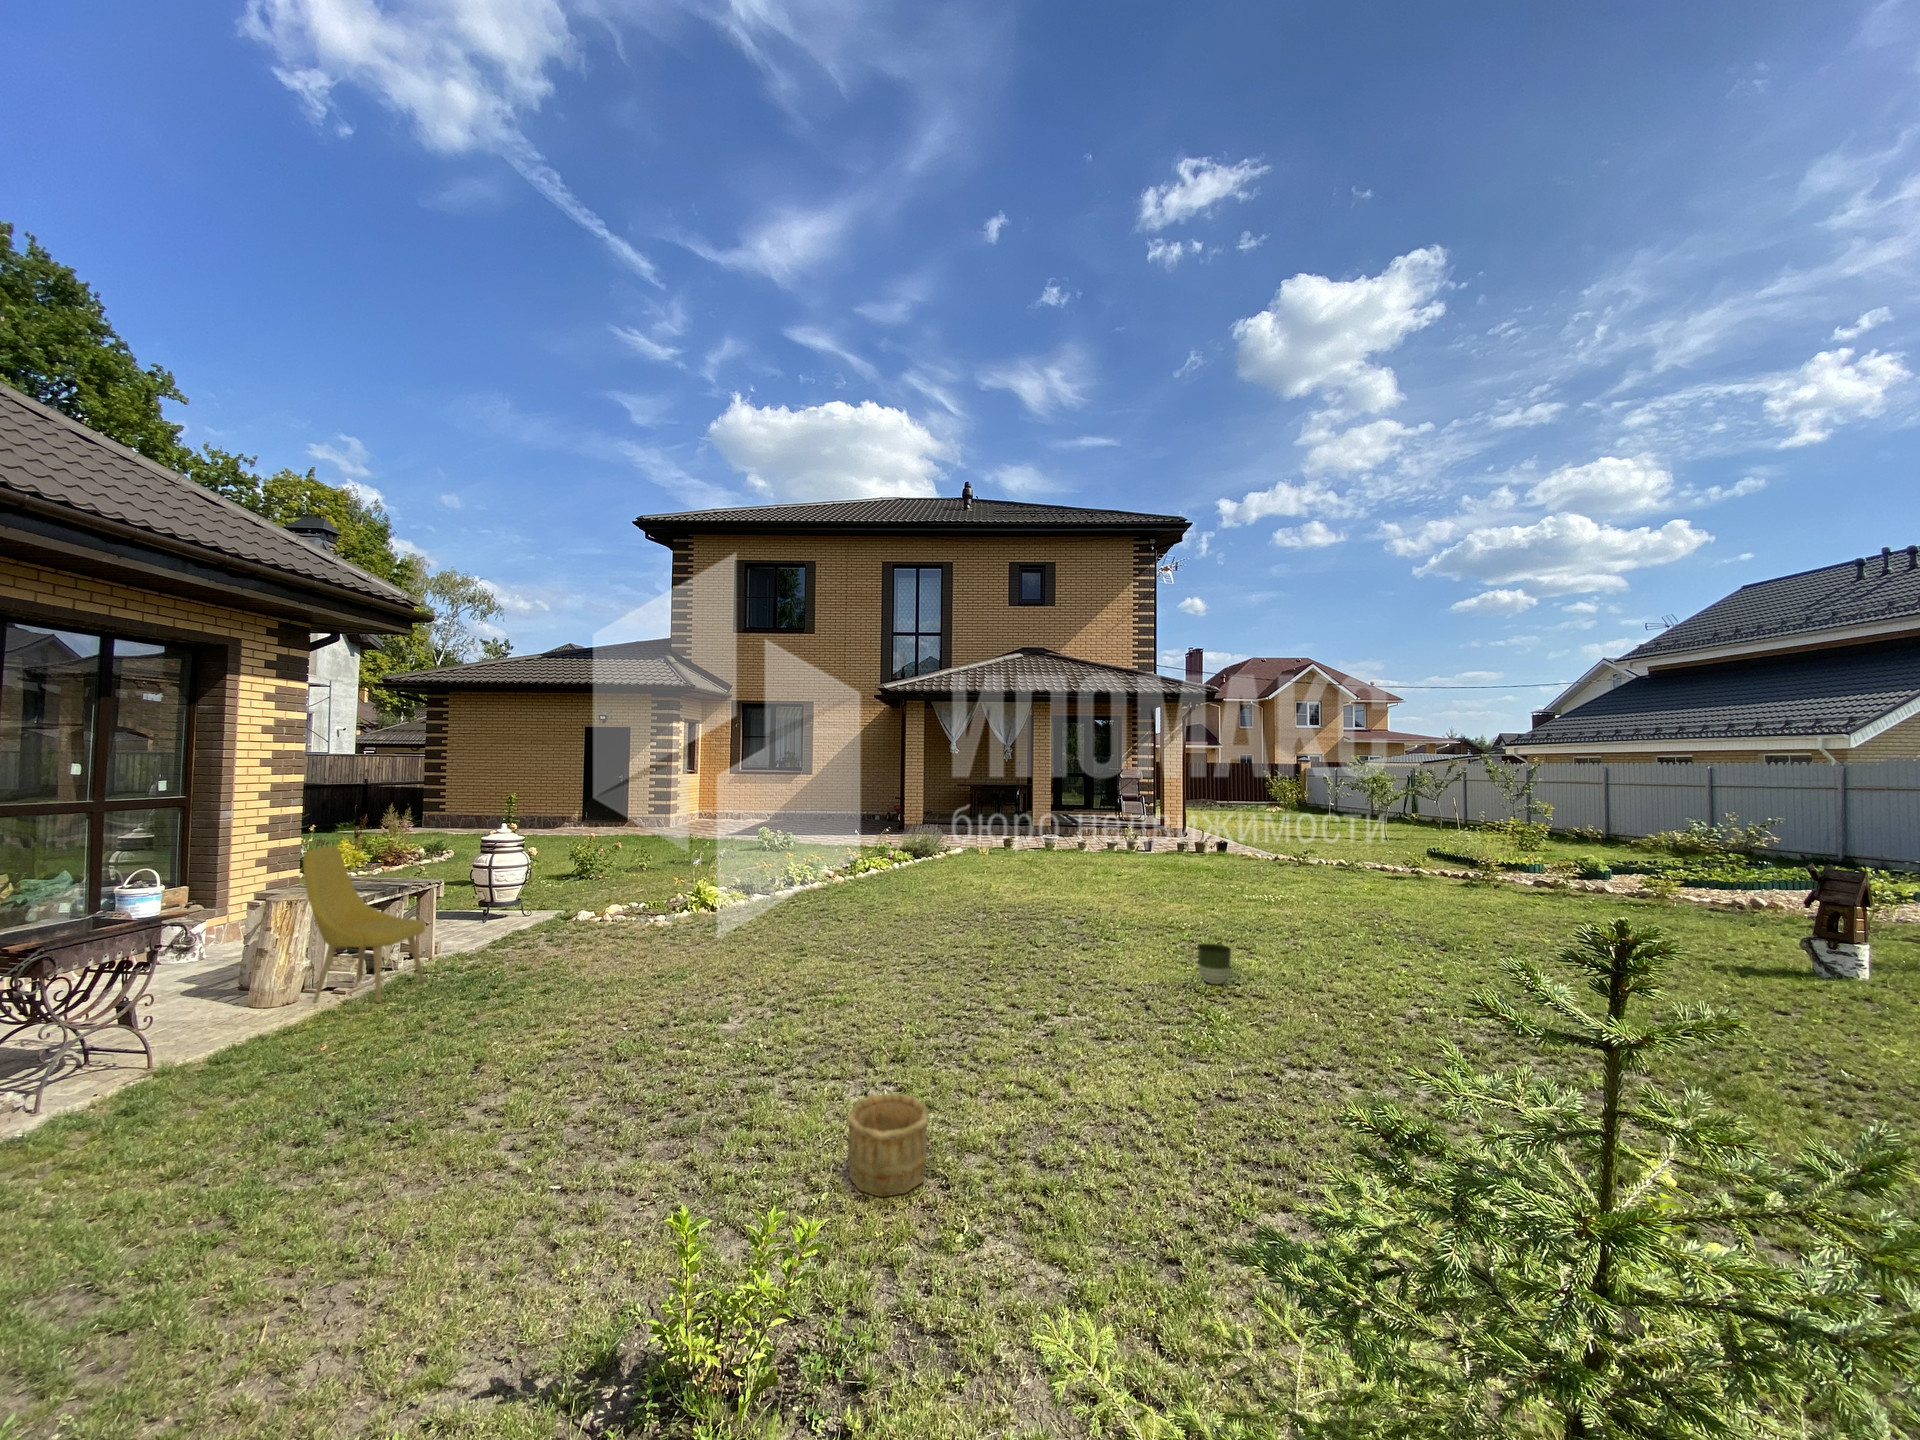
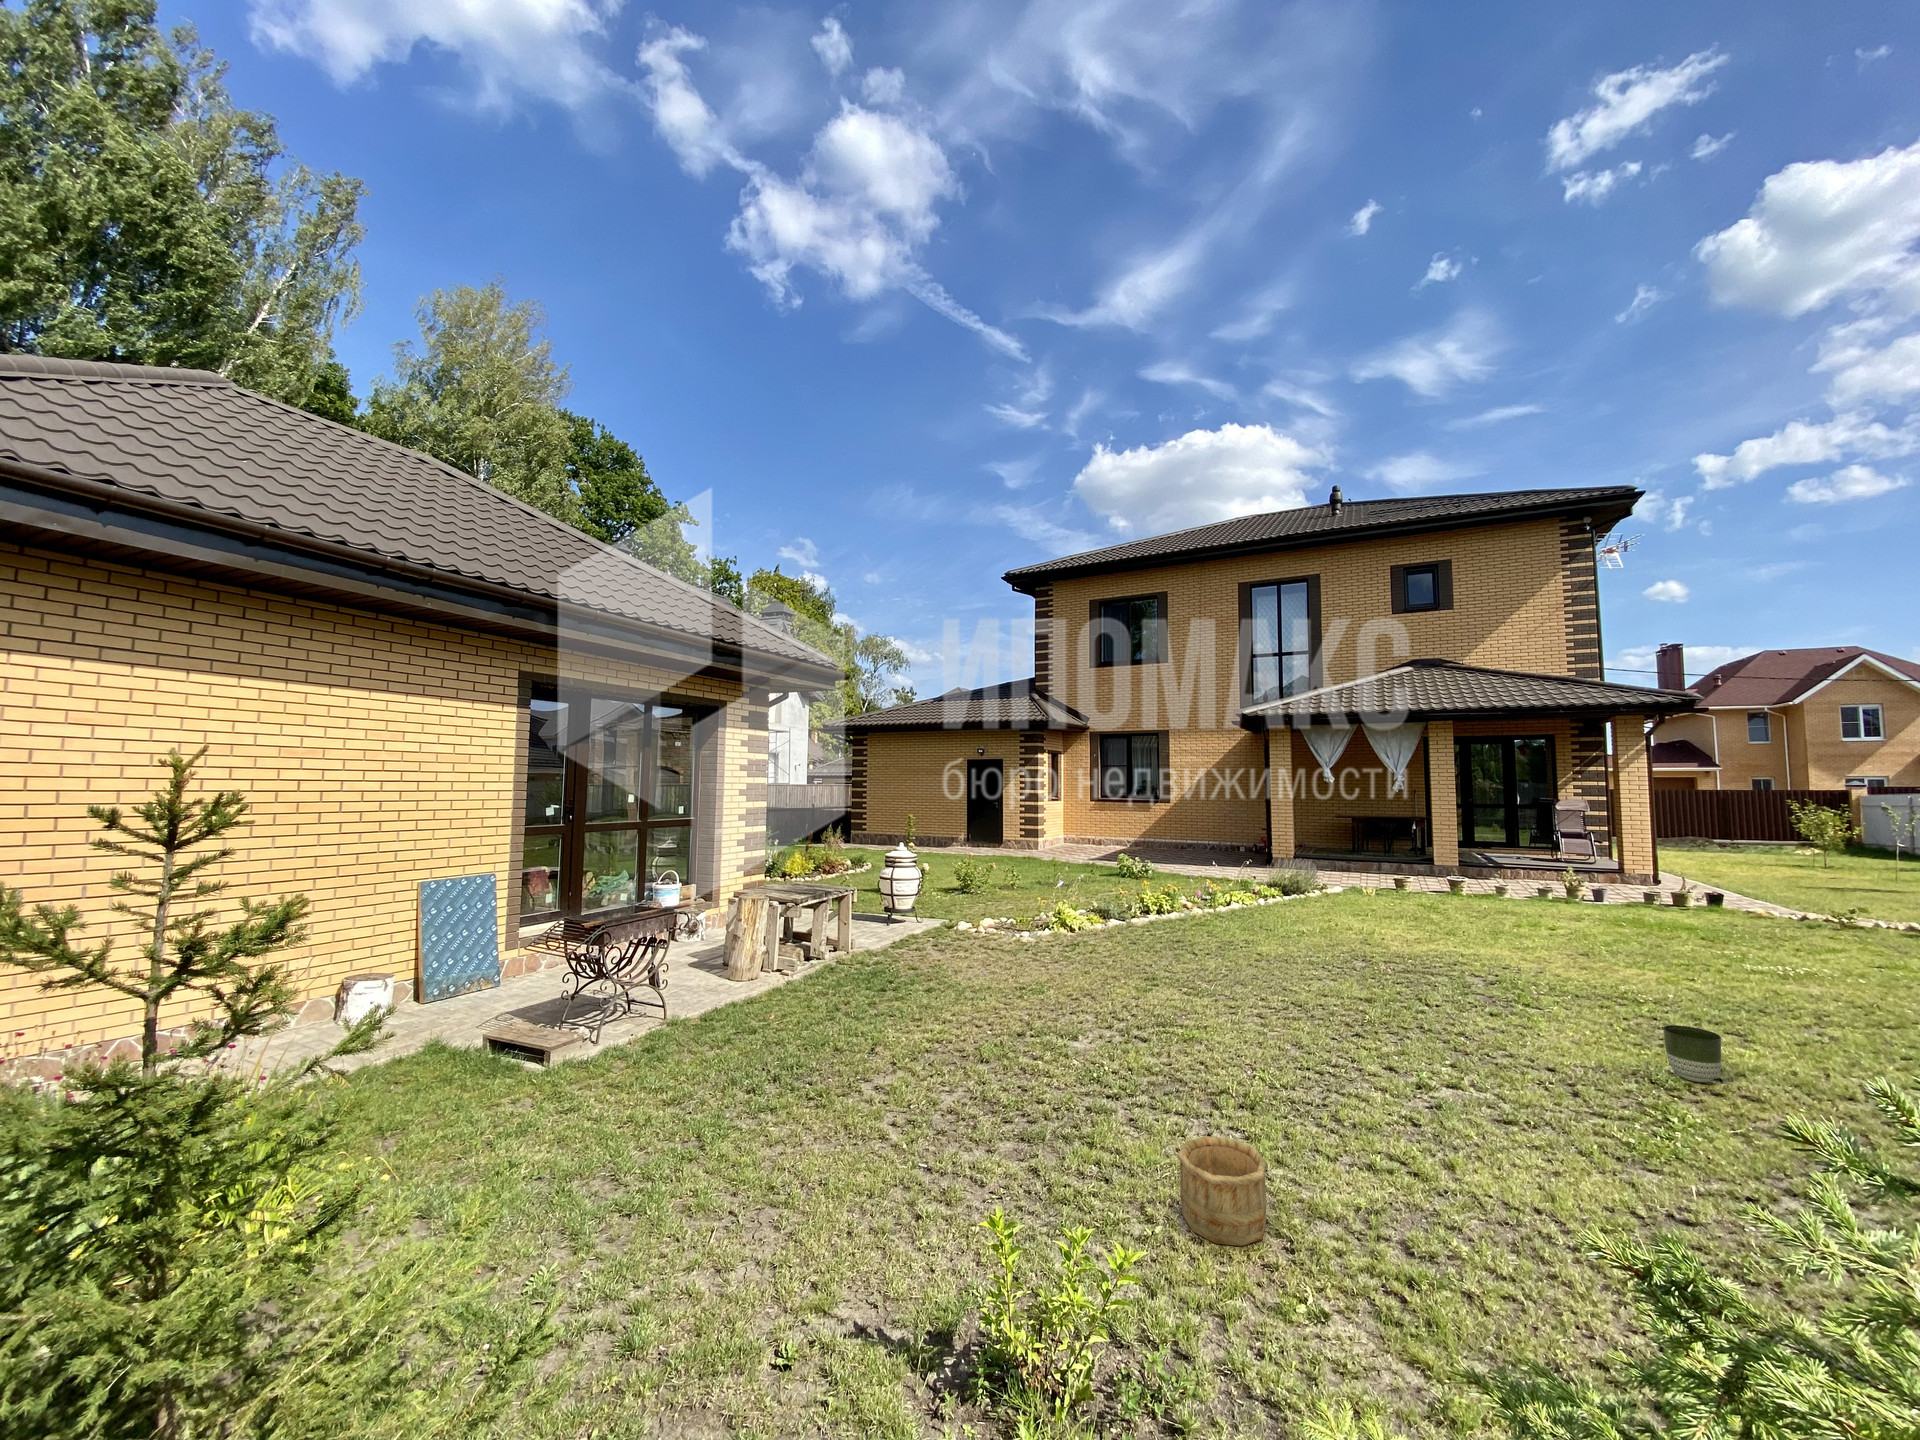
chair: present [303,846,425,1003] -> none [758,860,838,988]

